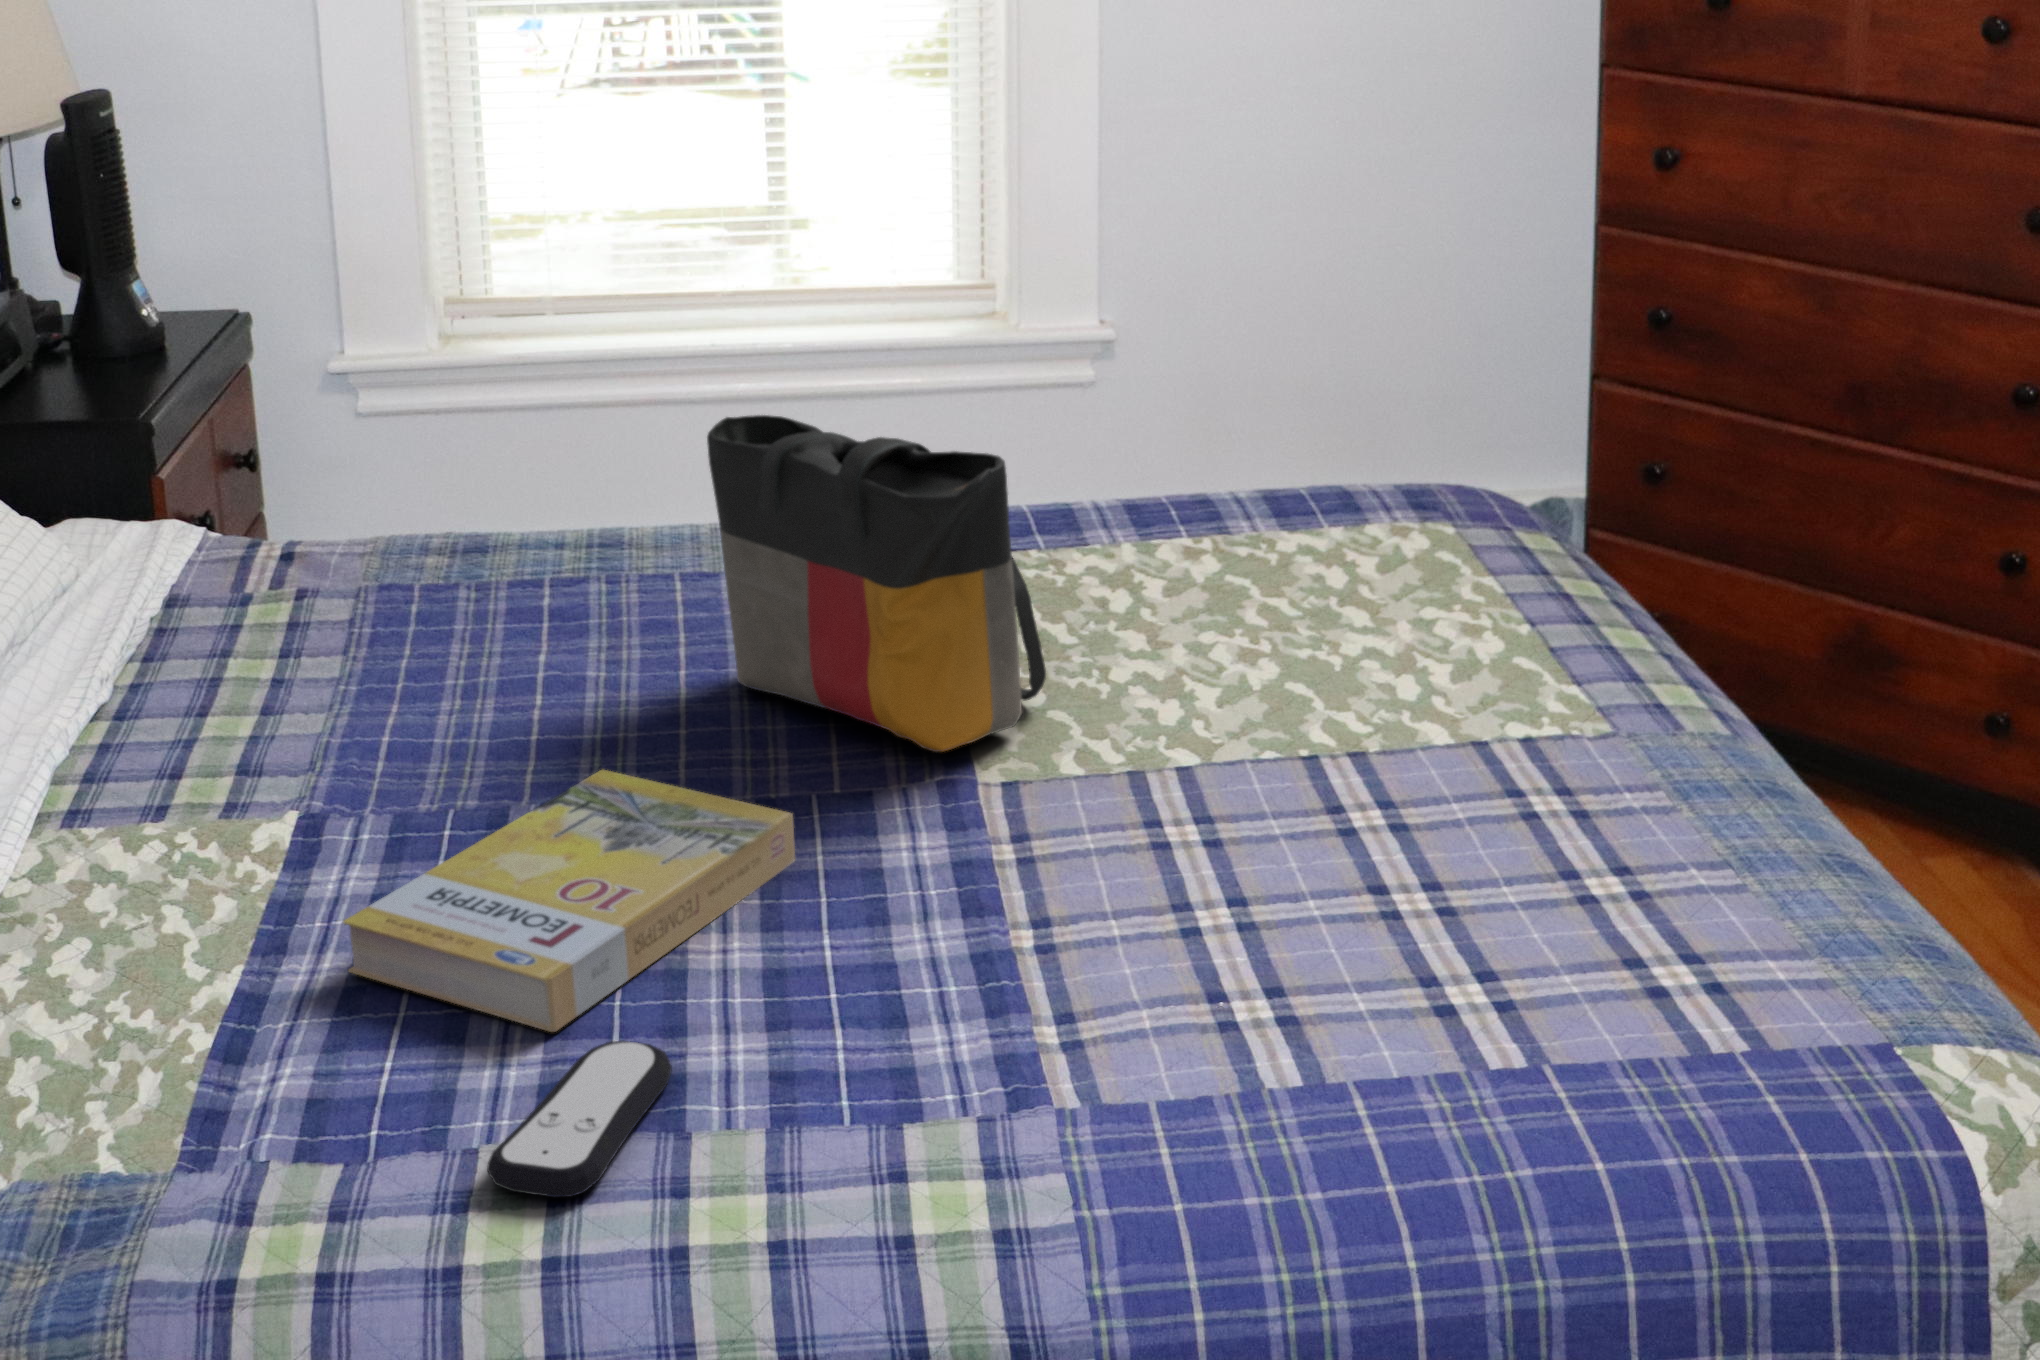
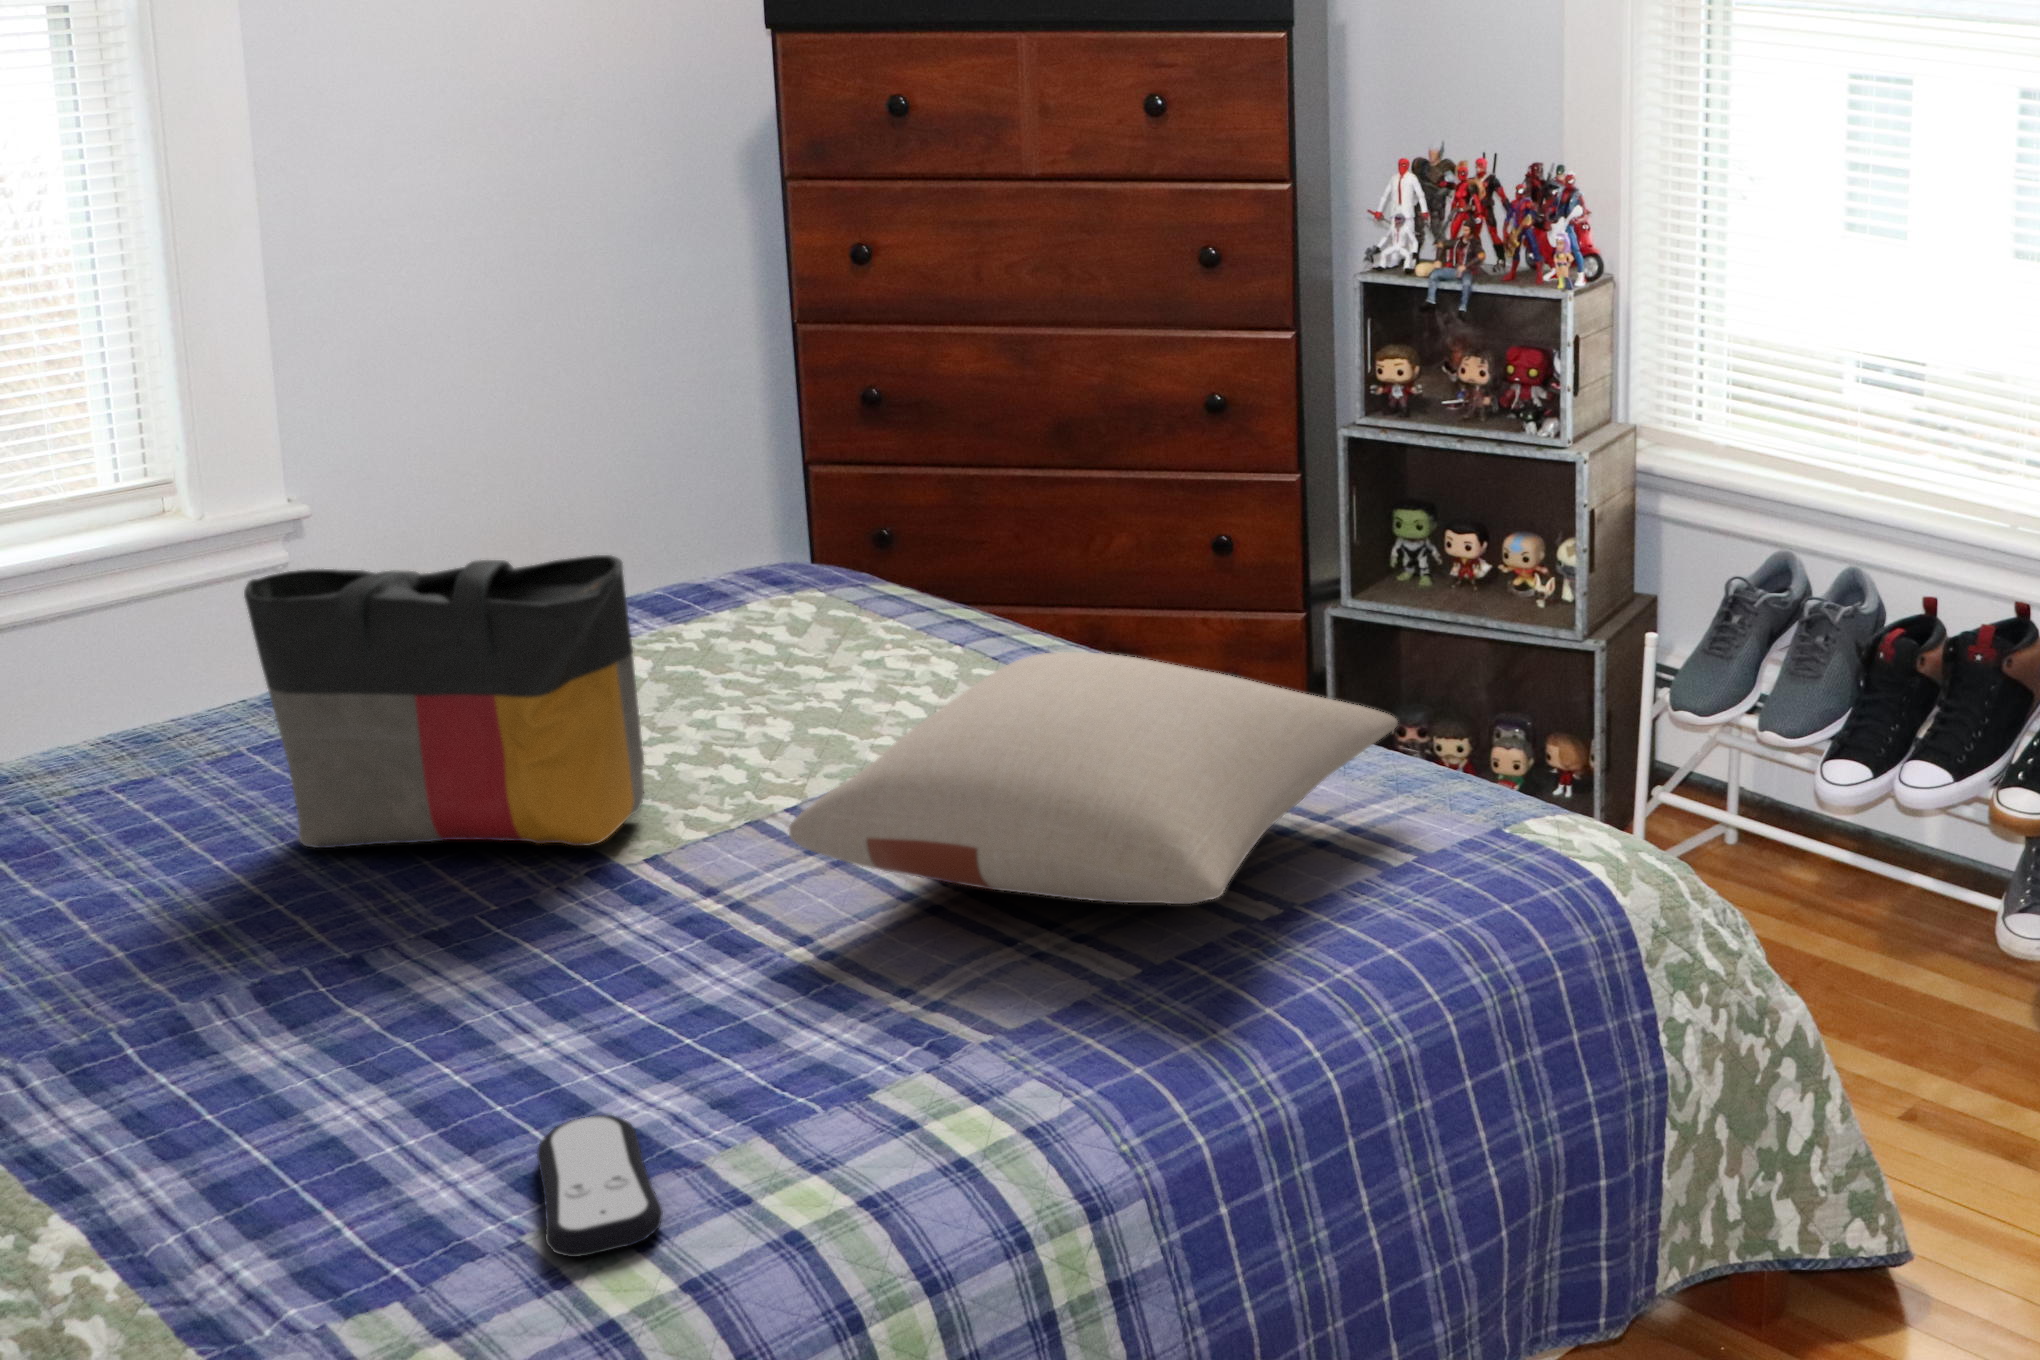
pillow: none [1015,664,1783,1025] -> present [789,652,1398,904]
book: present [343,770,795,1032] -> none [172,916,542,1175]

